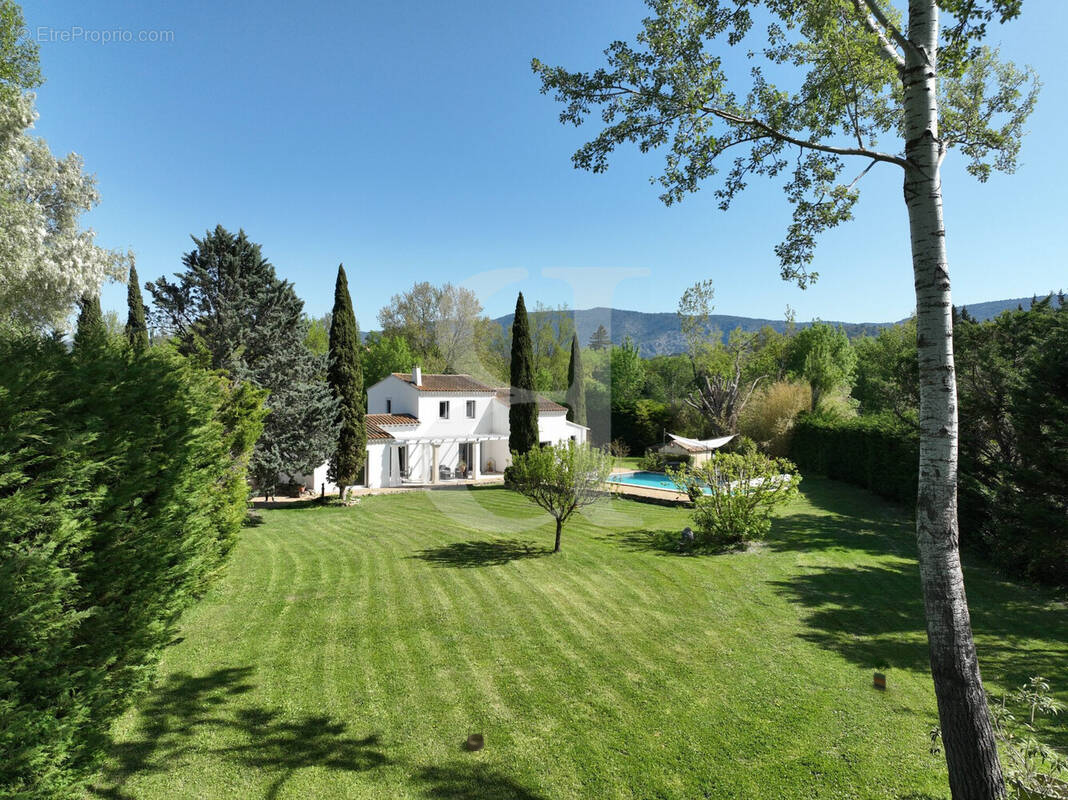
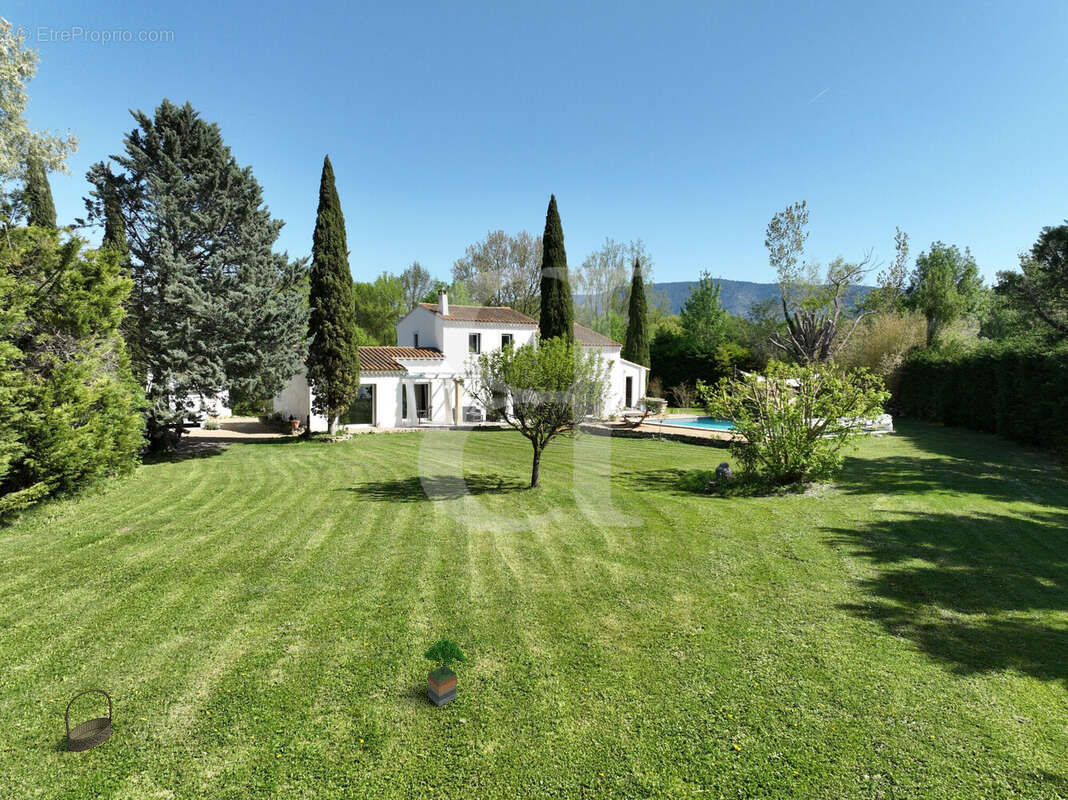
potted tree: present [869,658,891,691] -> present [424,639,465,706]

